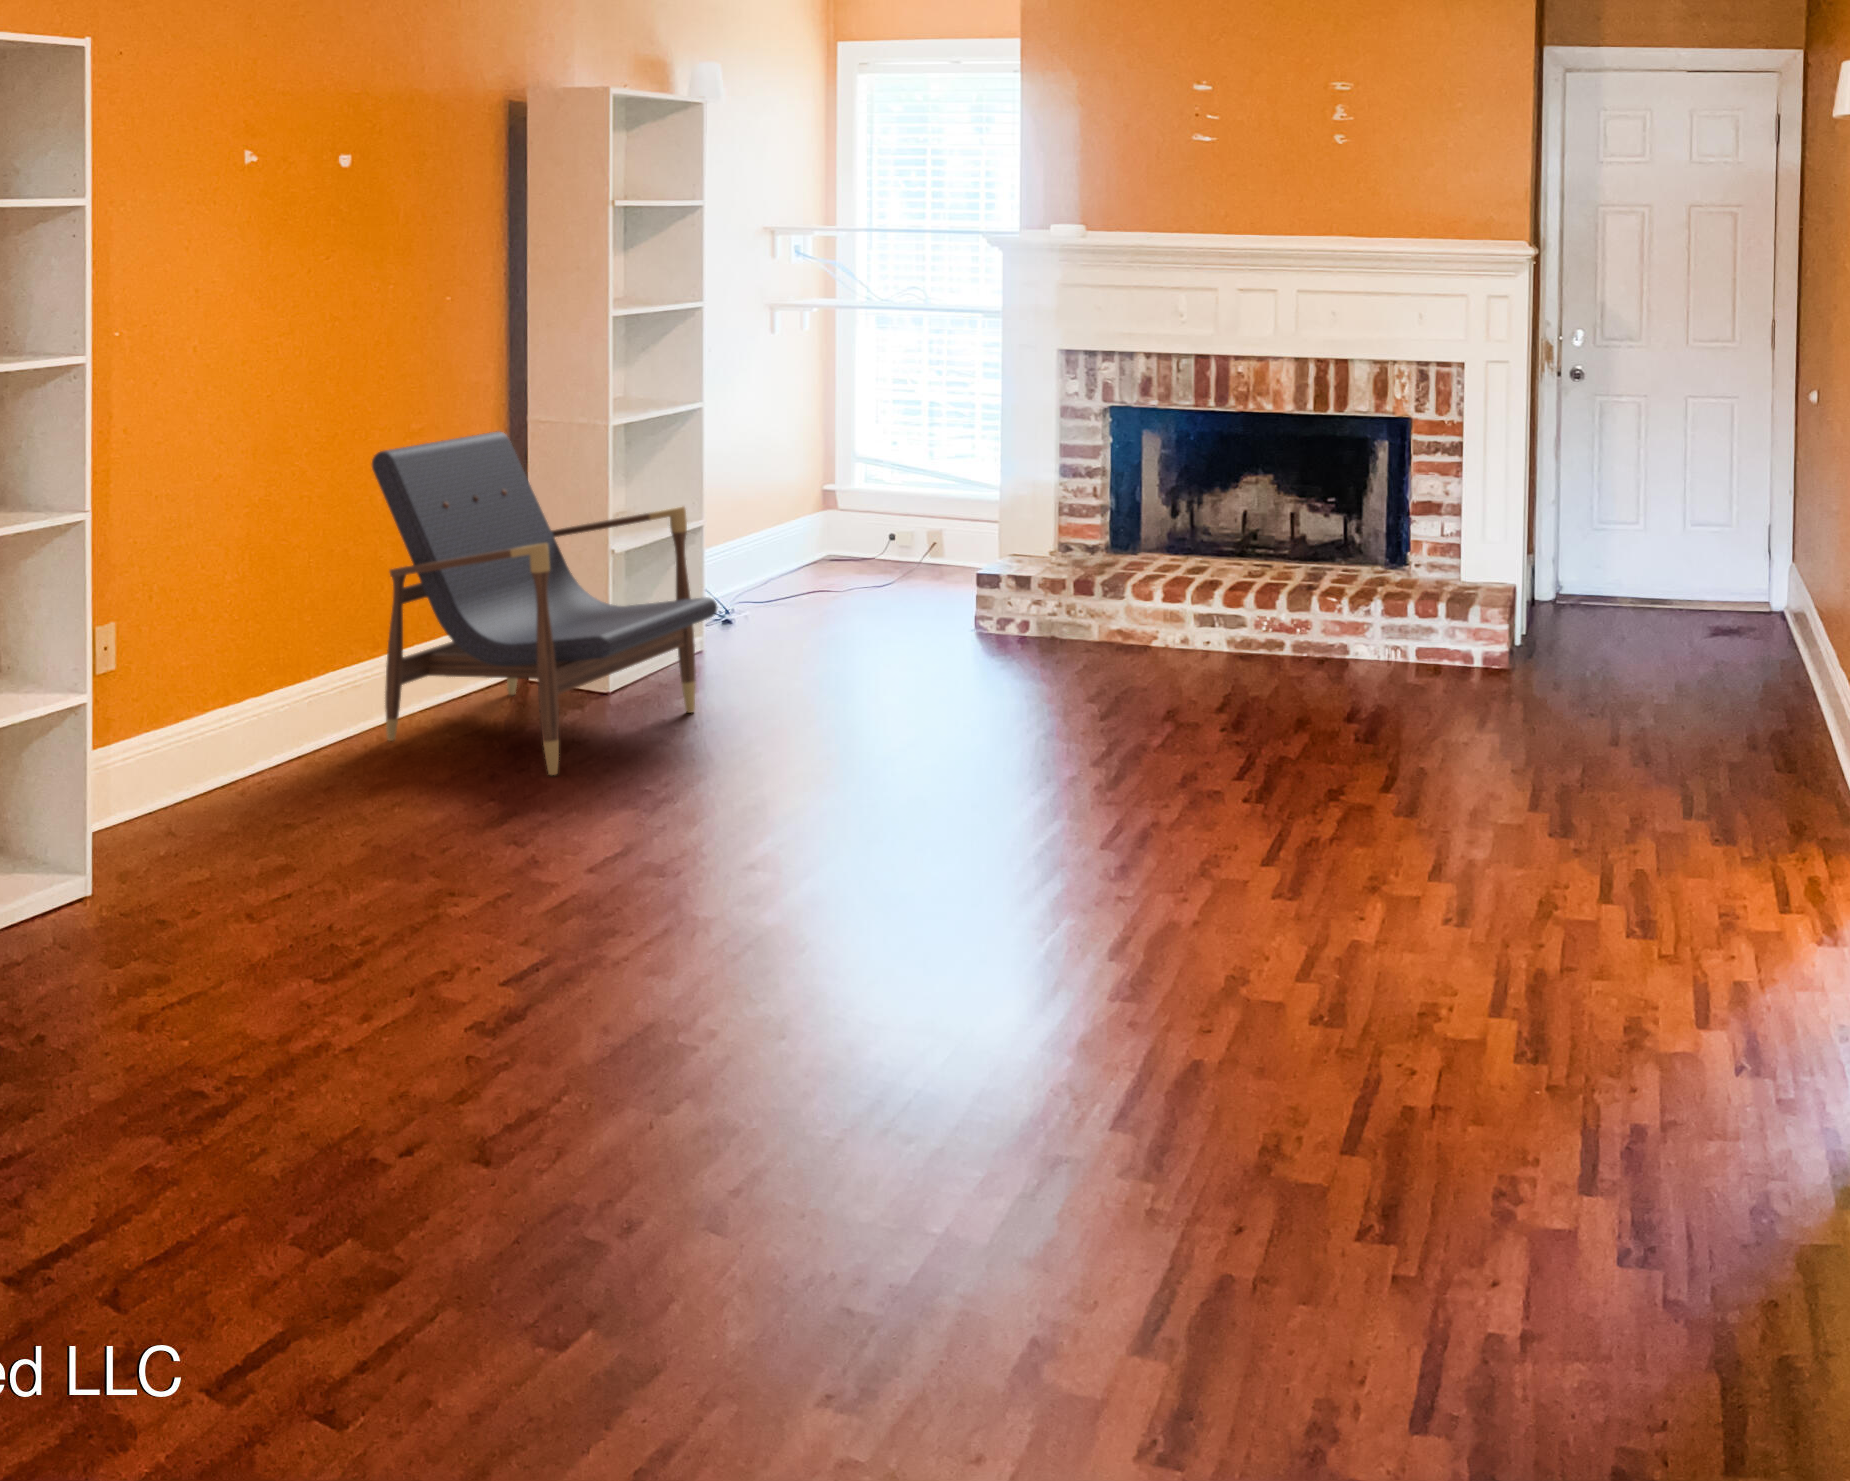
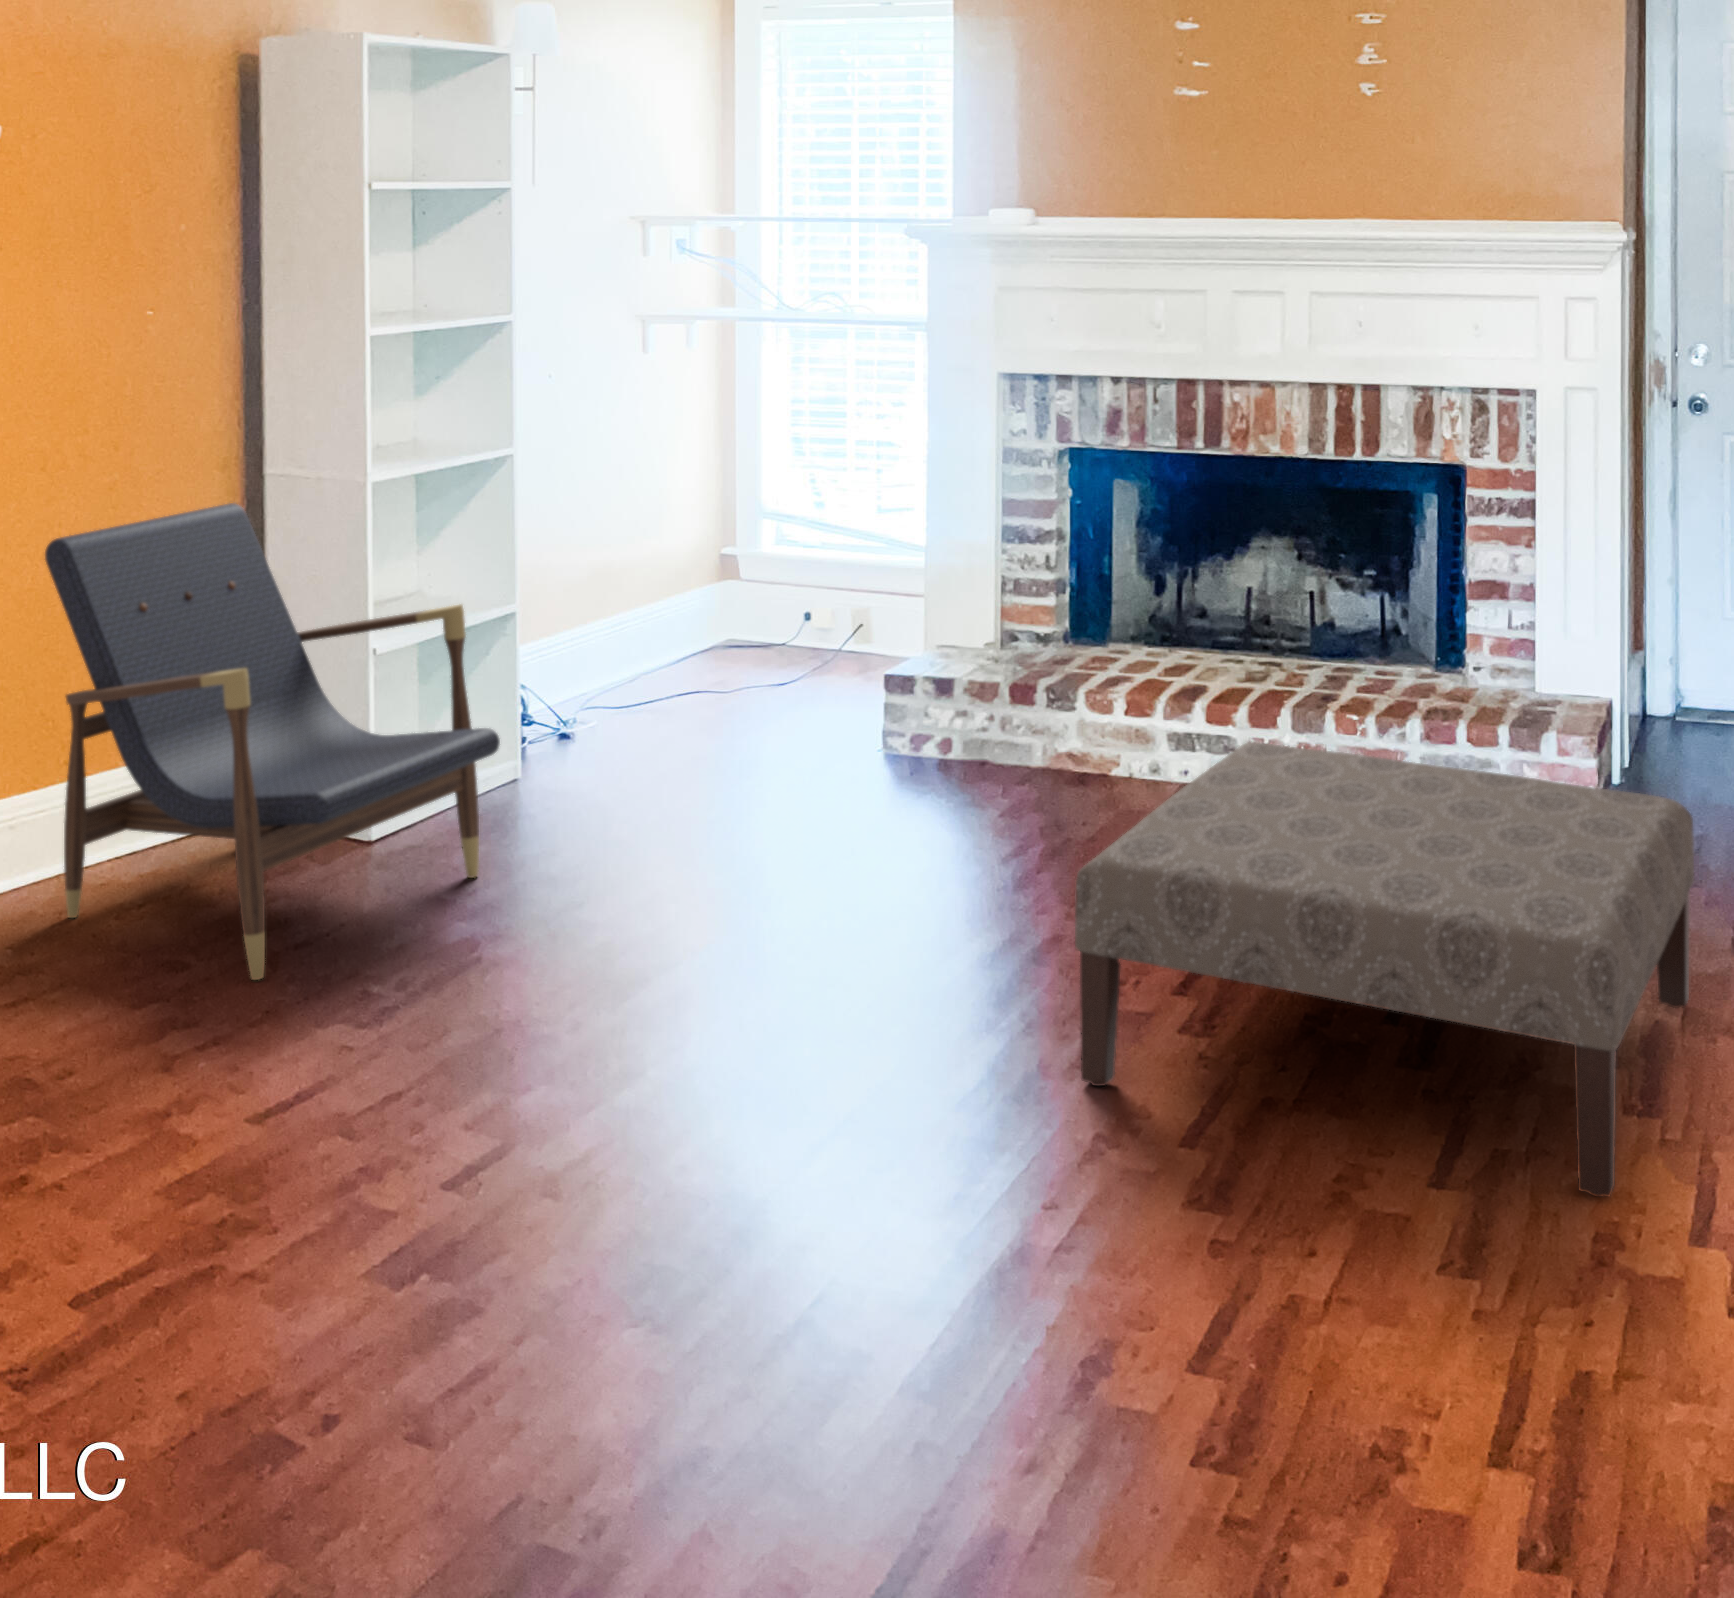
ottoman: none [1174,600,1590,876] -> present [1075,742,1694,1197]

